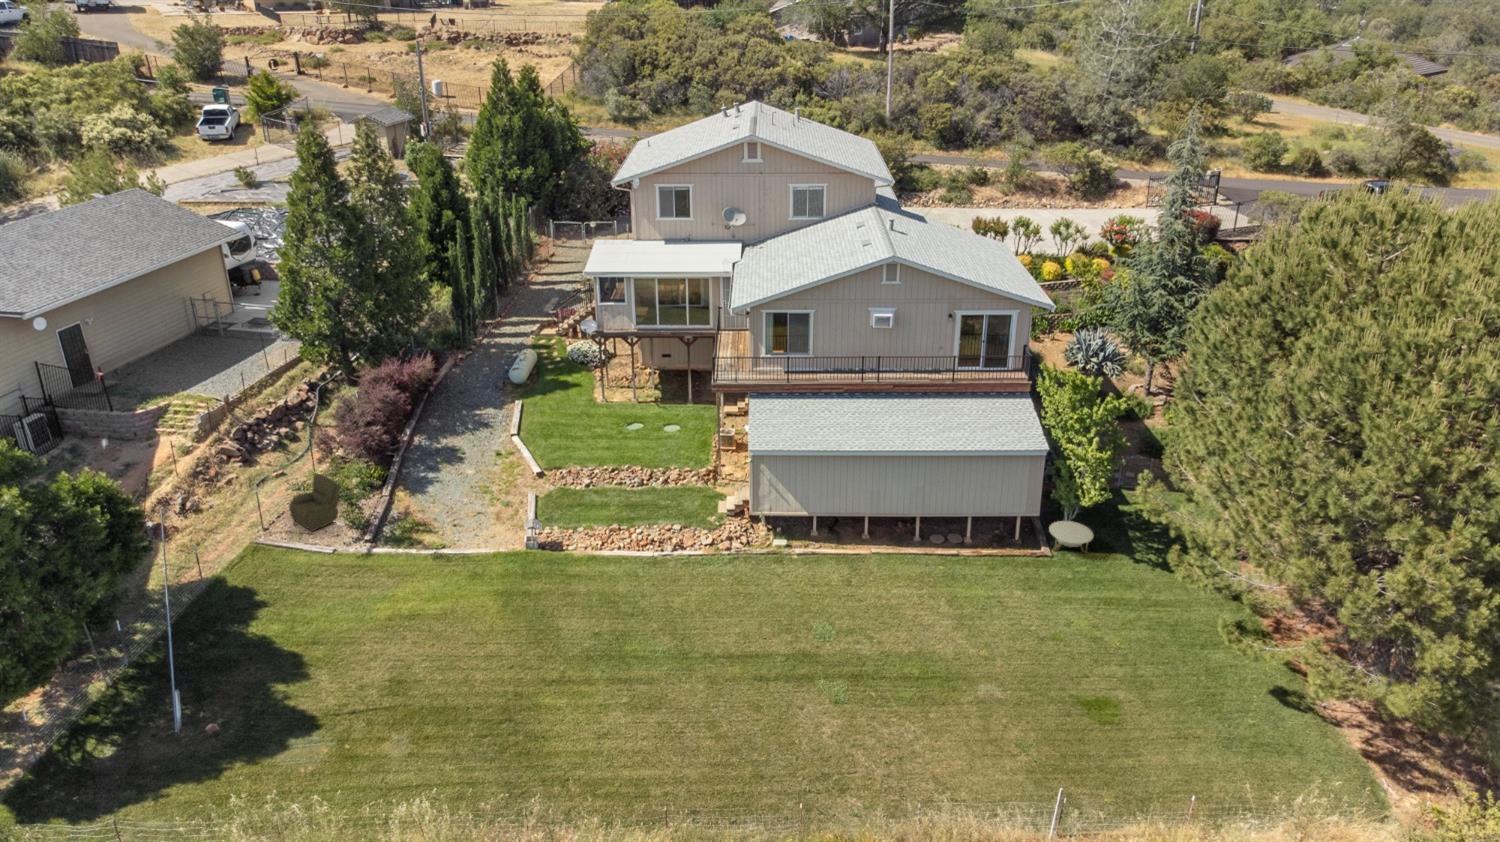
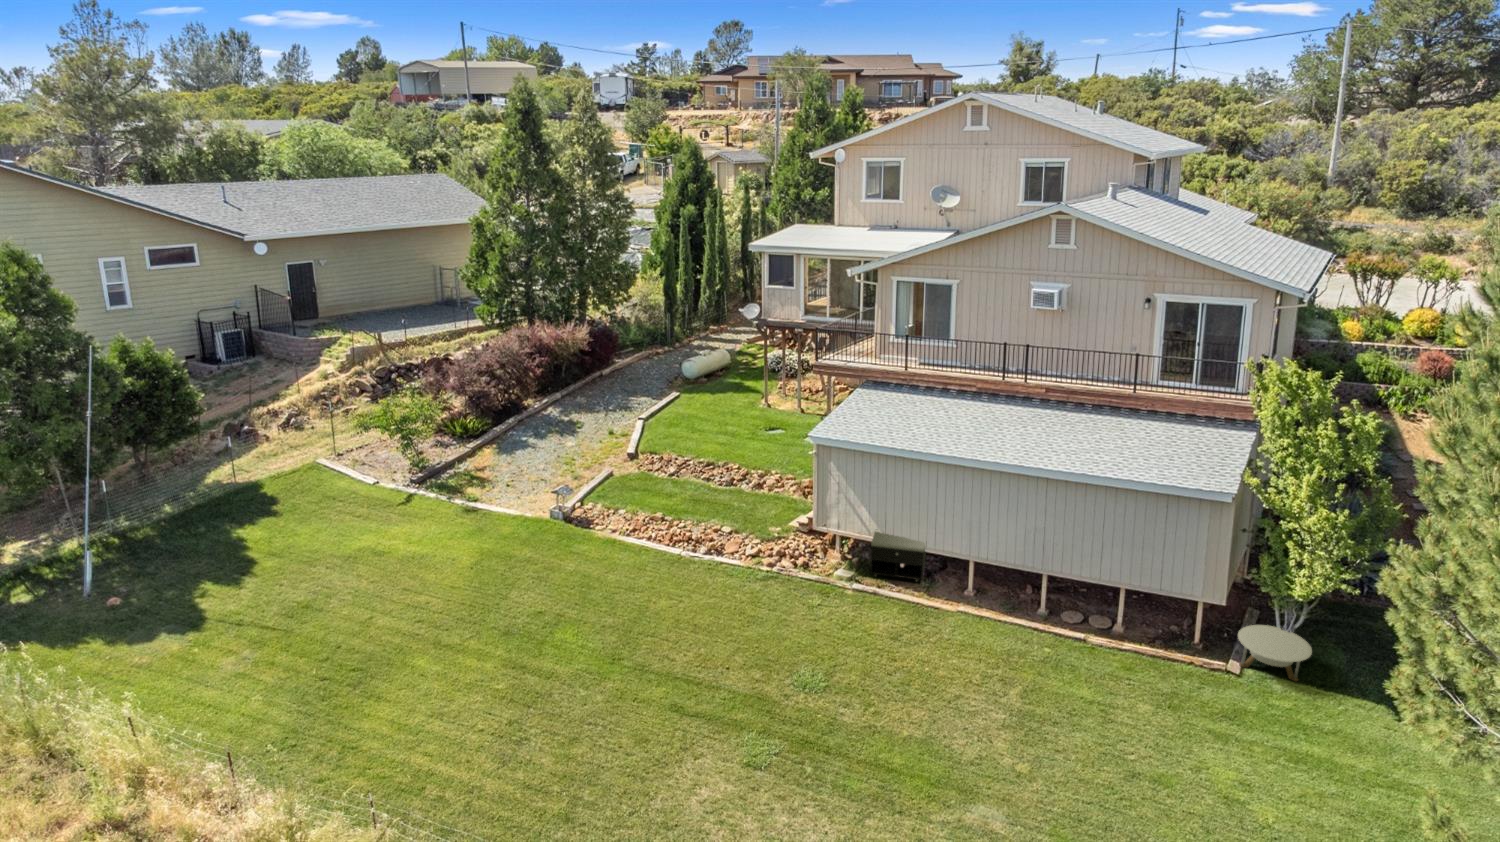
chair: present [289,474,340,531] -> none [365,408,410,464]
storage bench: none [796,503,840,541] -> present [870,532,926,581]

